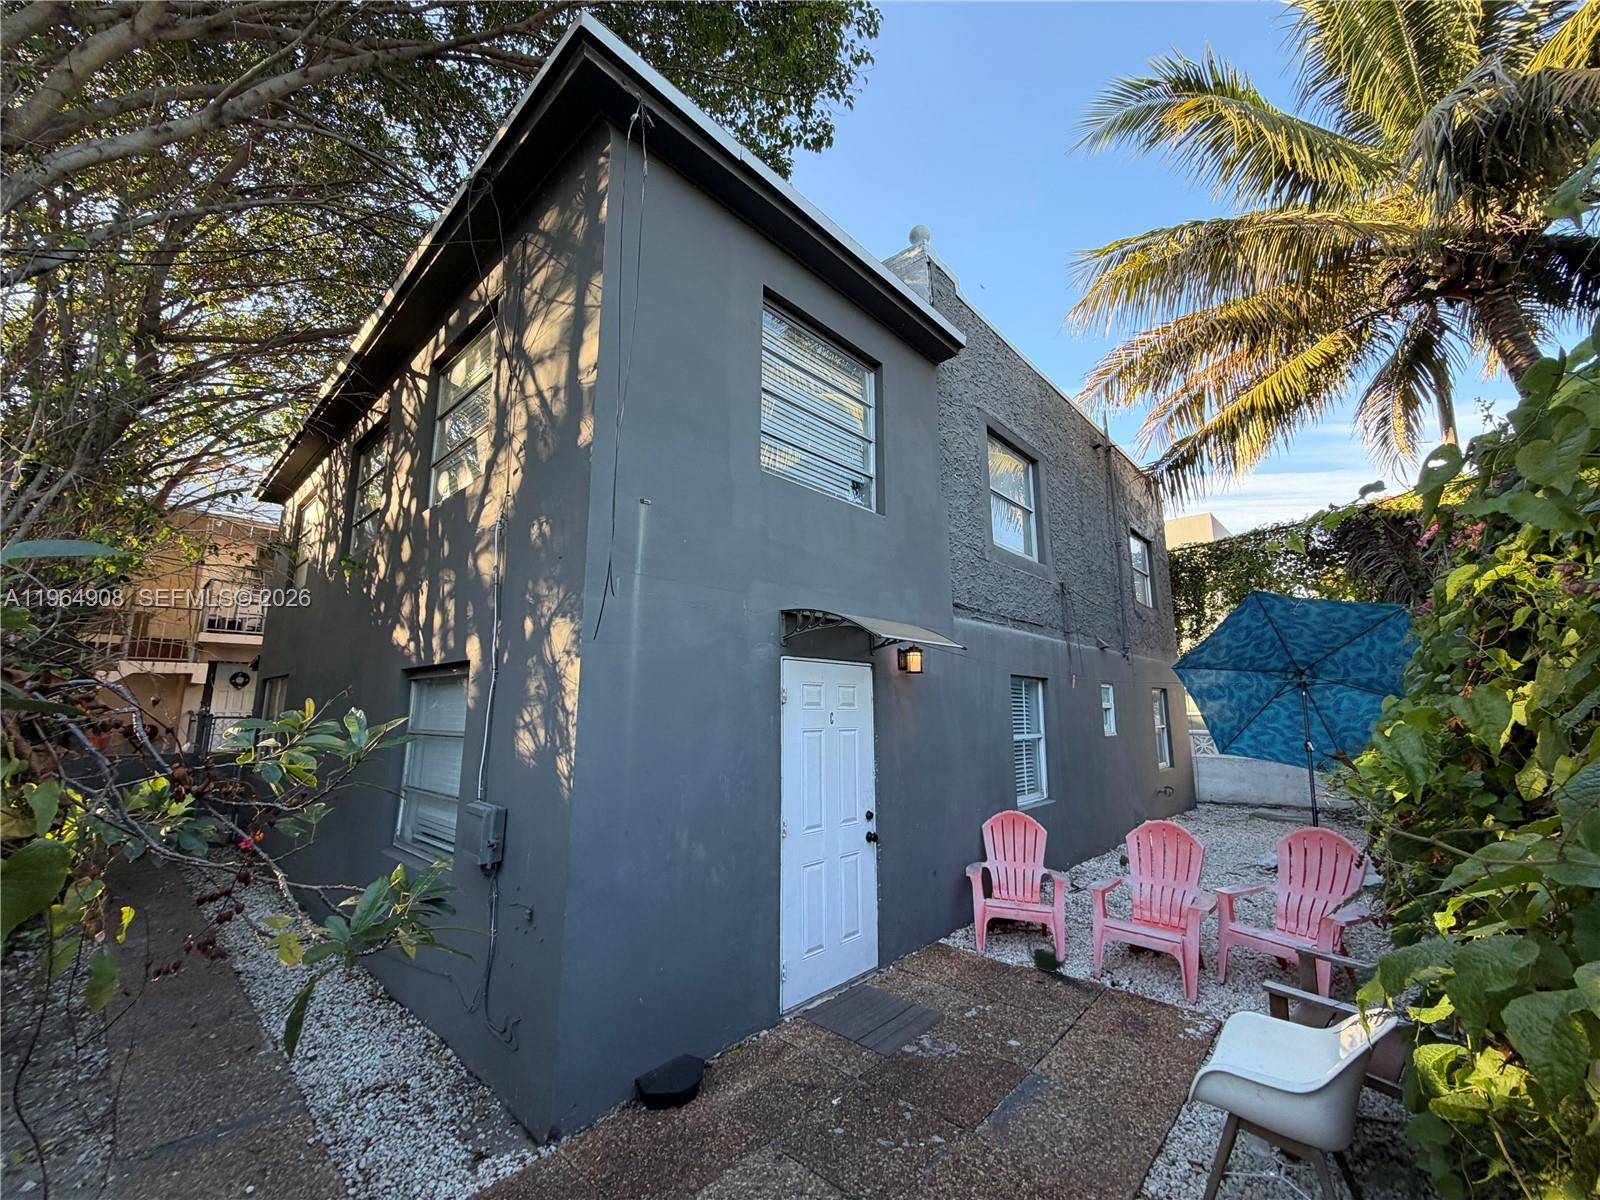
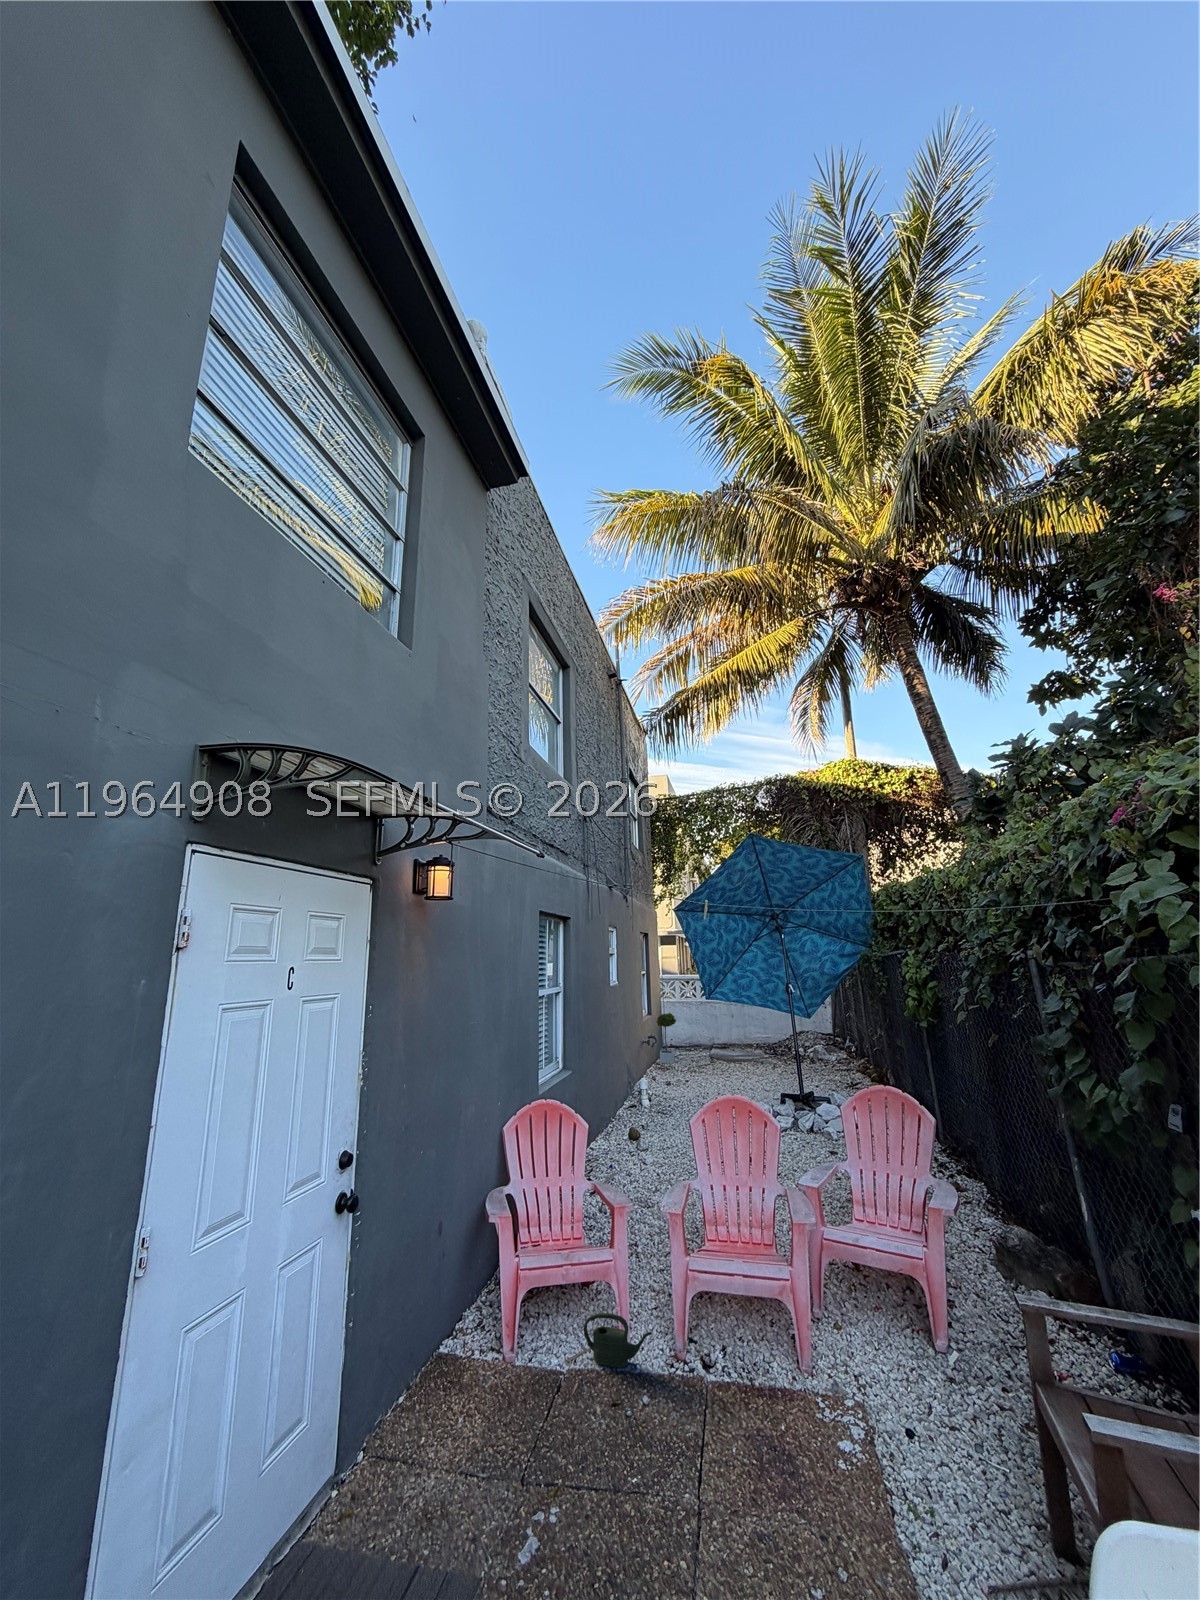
potted tree: none [1186,769,1210,819] -> present [657,1013,676,1063]

